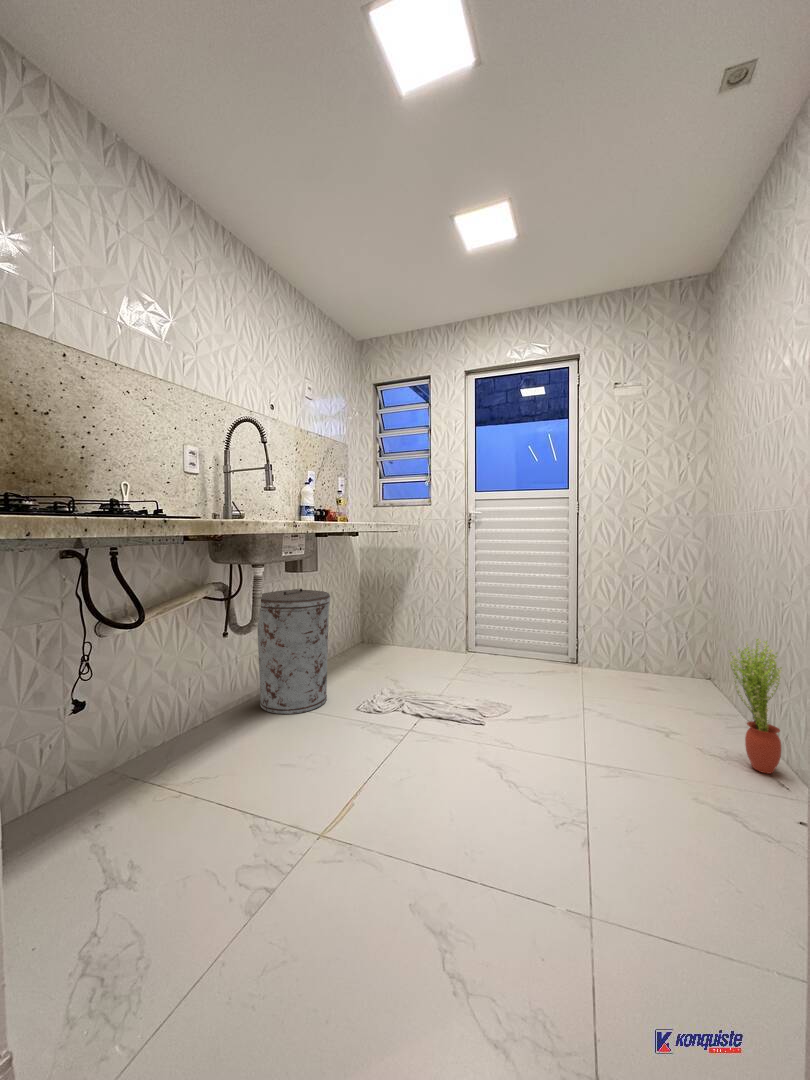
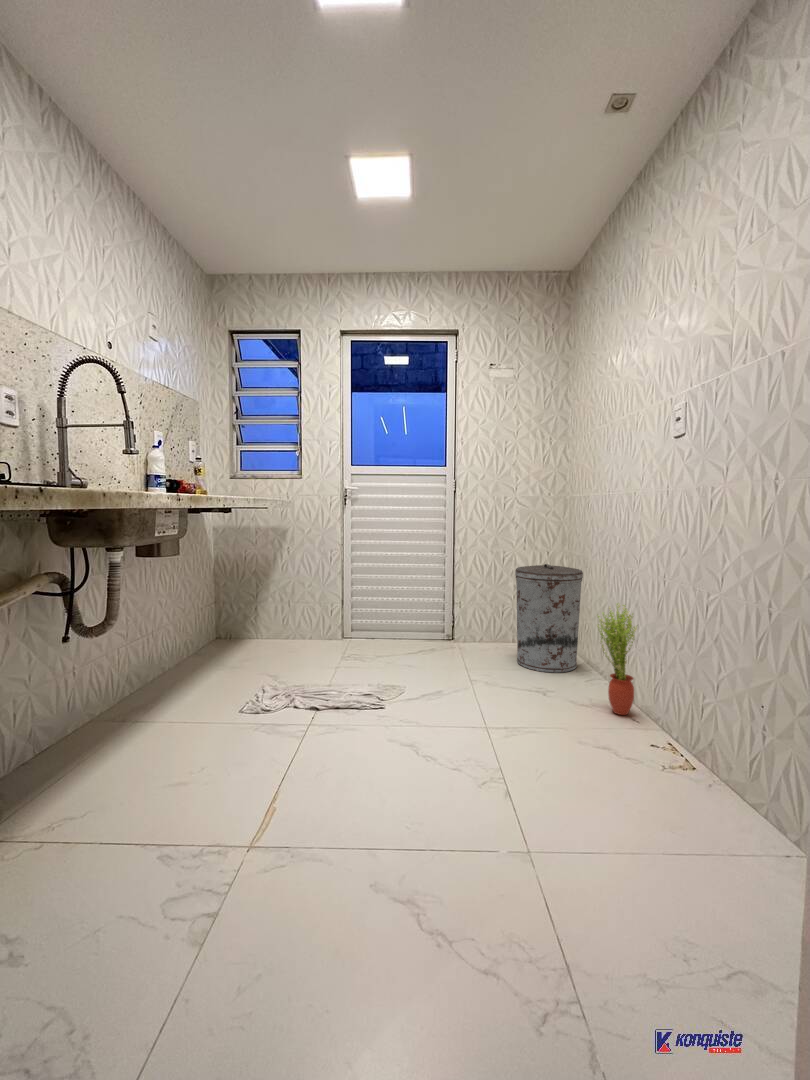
trash can: present [257,589,330,714] -> present [515,564,583,673]

